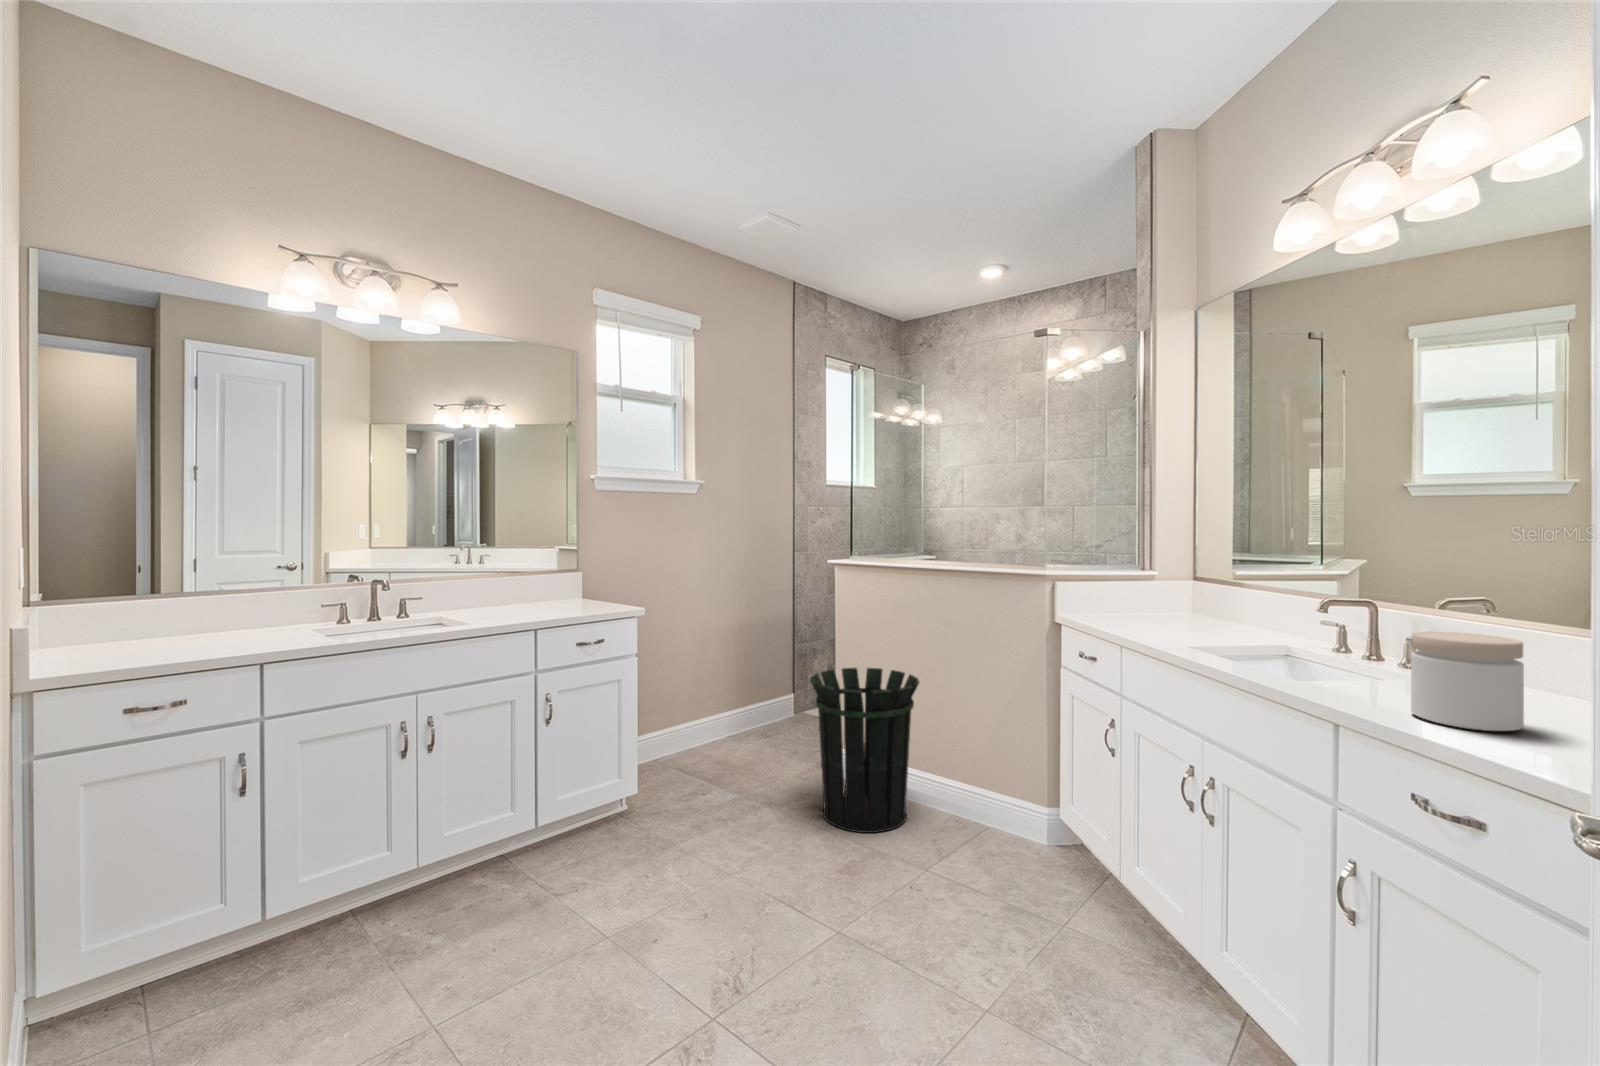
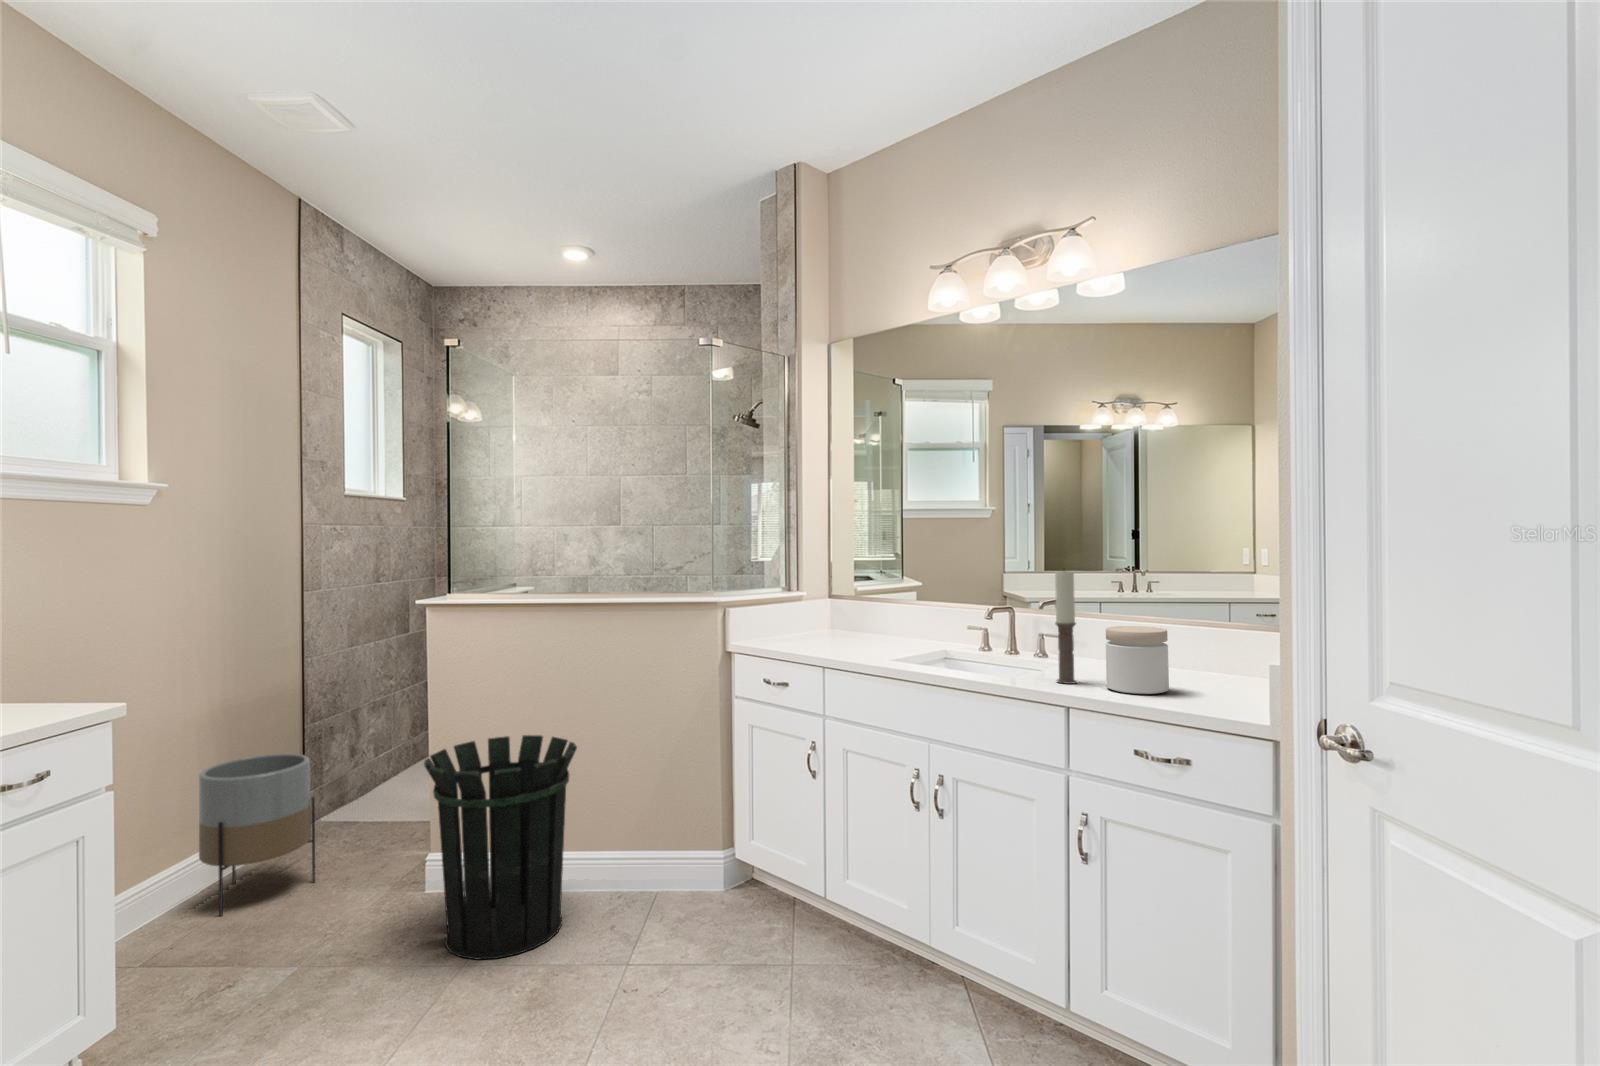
candle: none [1352,550,1385,700] -> present [1055,570,1076,684]
planter: none [720,657,782,753] -> present [199,754,315,916]

